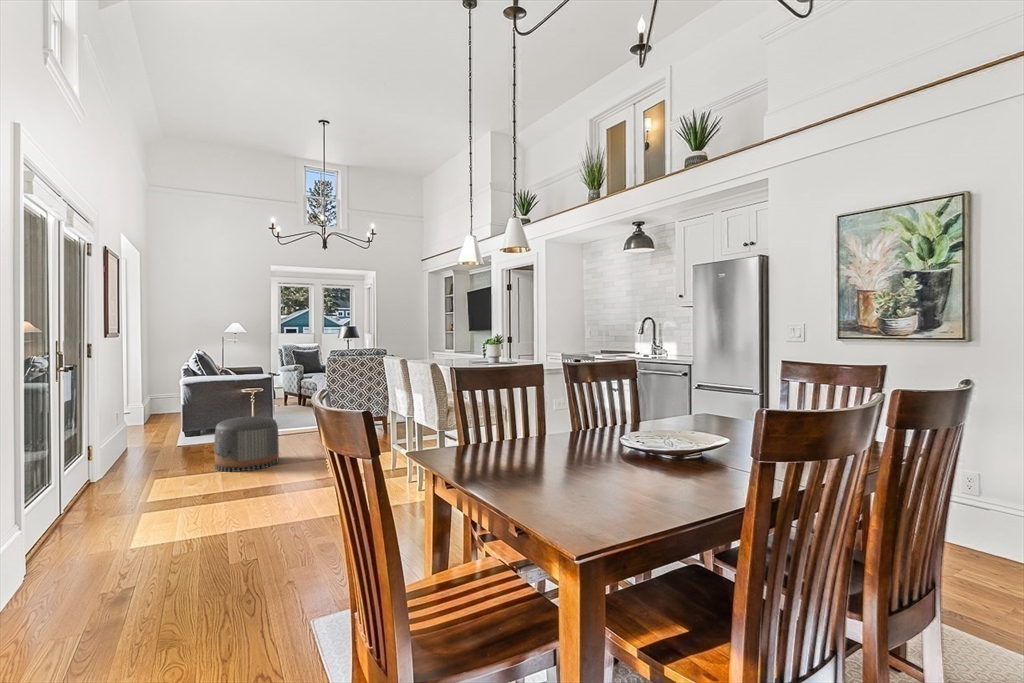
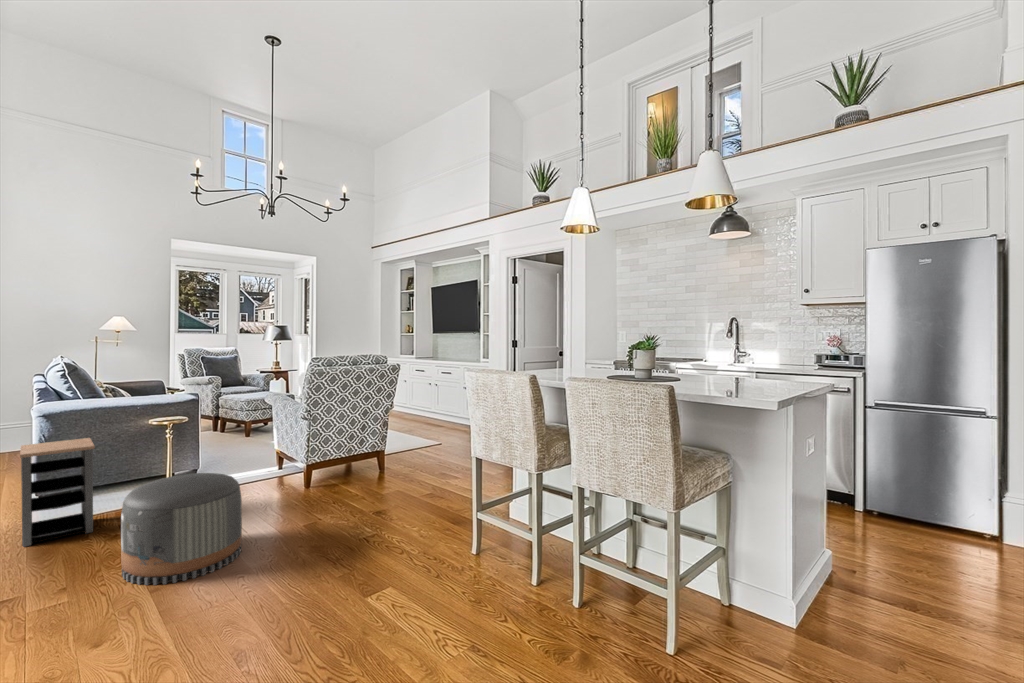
side table: none [171,397,208,455] -> present [20,438,95,547]

